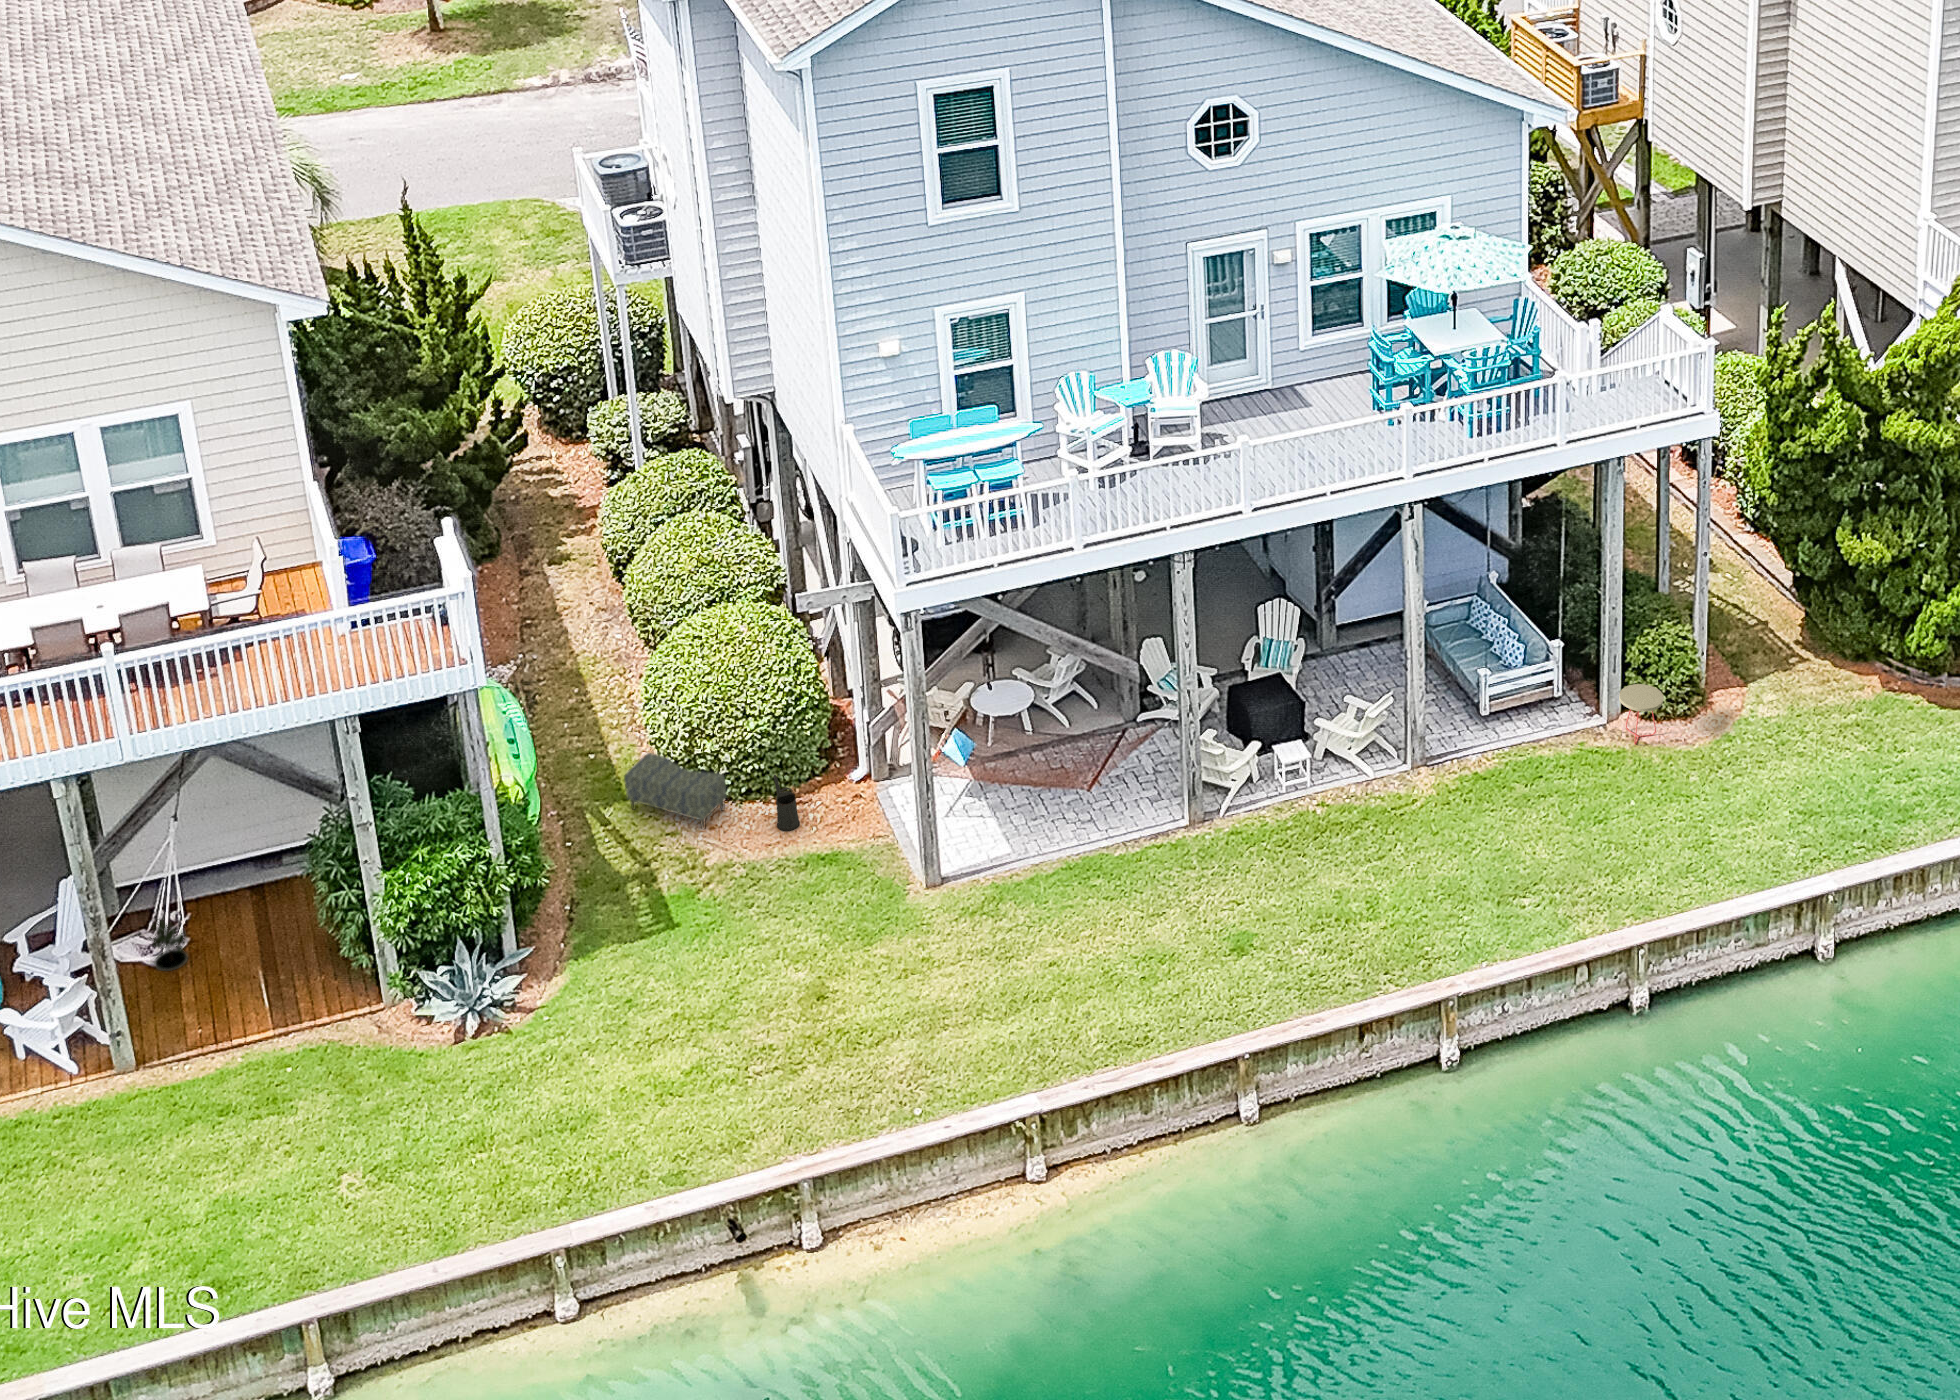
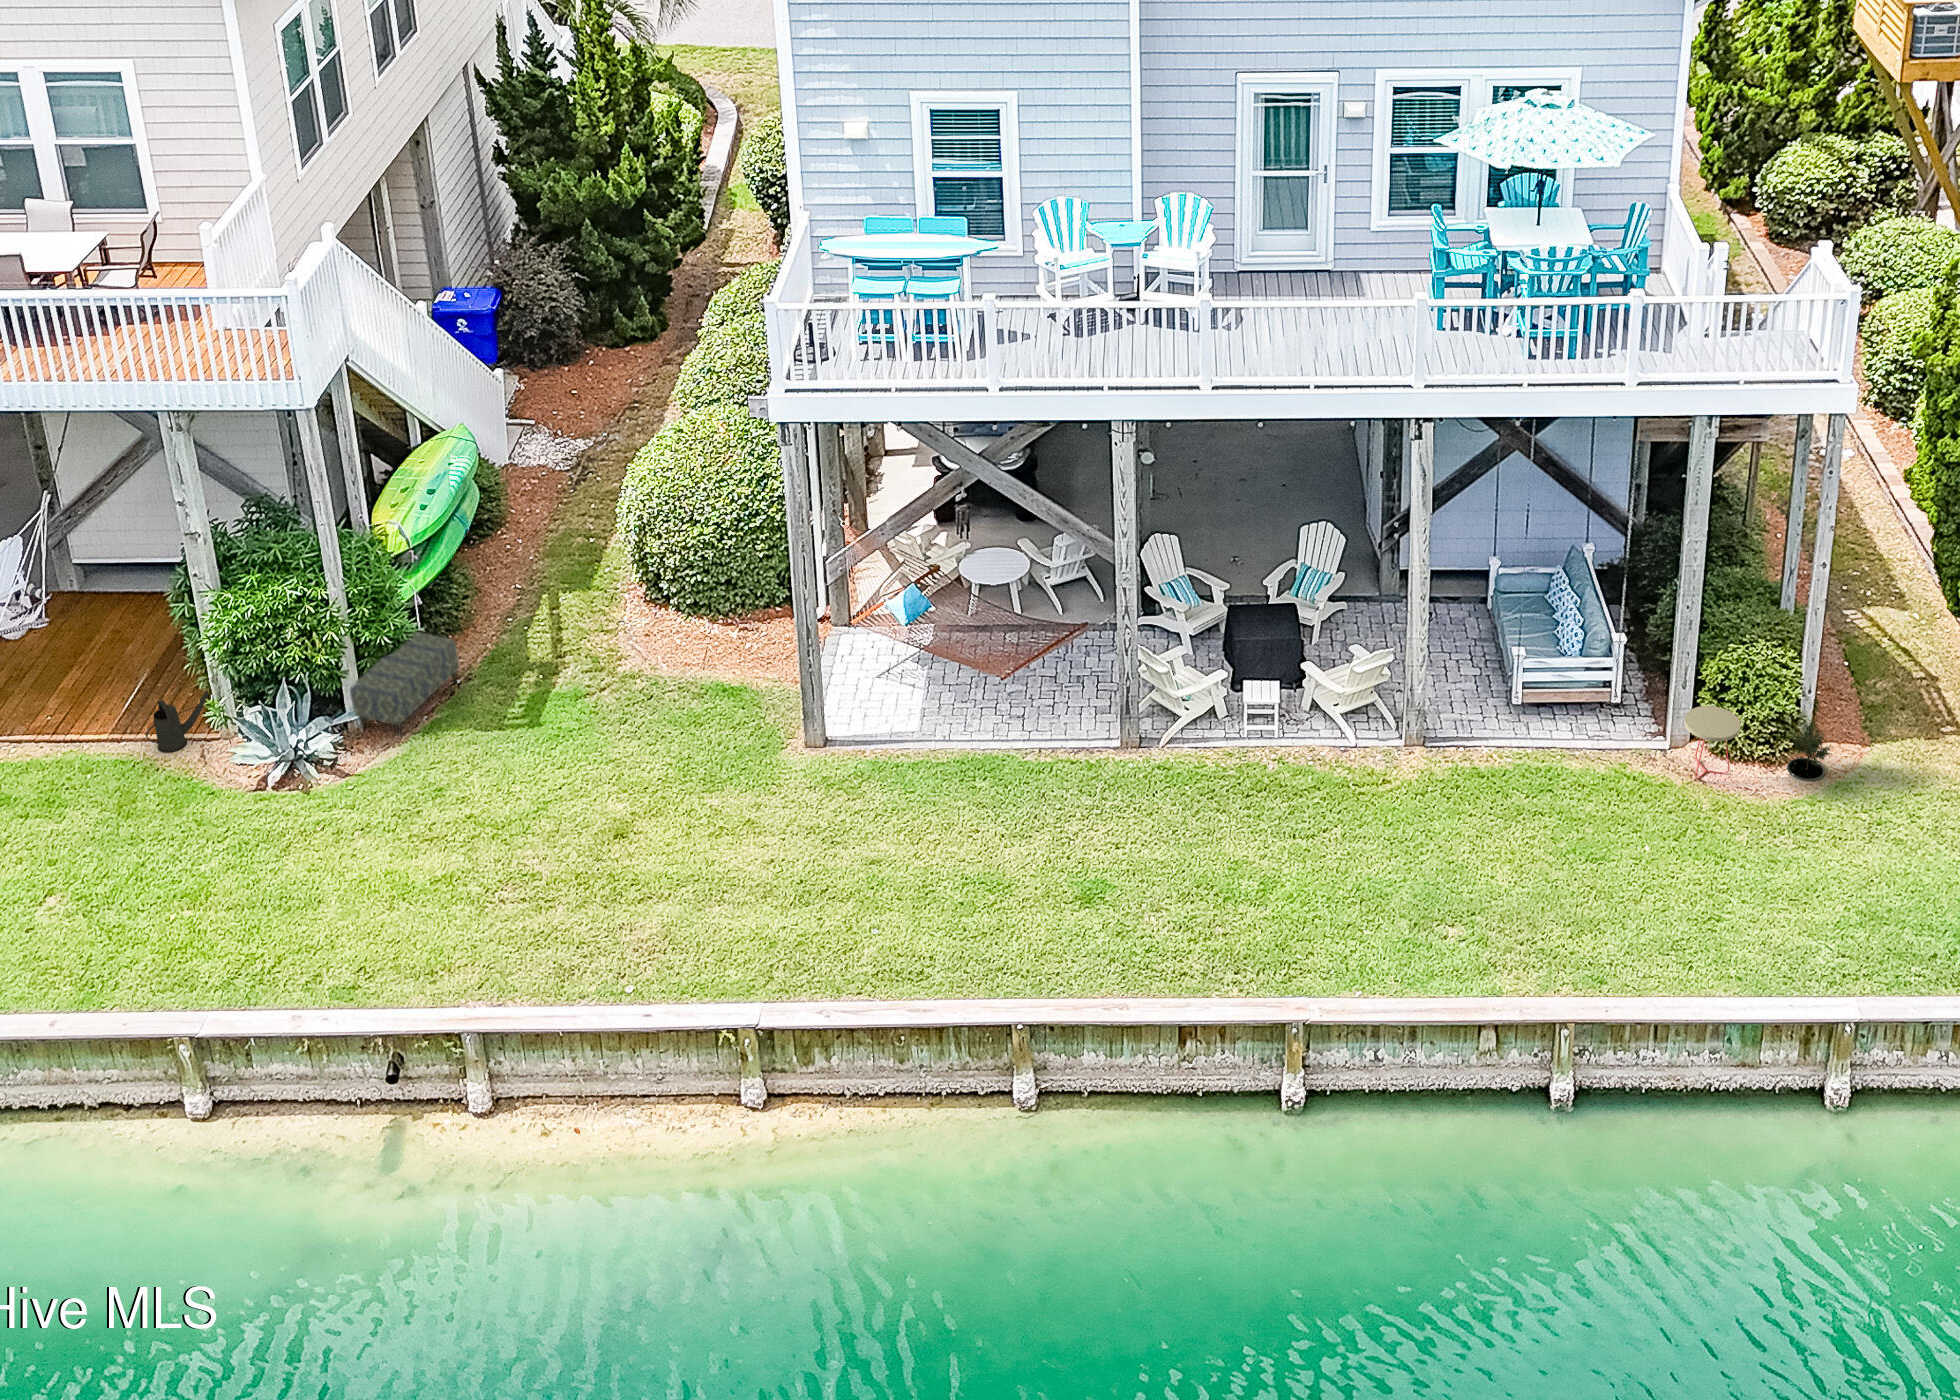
bench: present [624,753,727,829] -> present [350,632,459,736]
watering can: present [773,775,800,832] -> present [146,692,209,753]
potted tree: present [150,919,188,971] -> present [1787,720,1832,781]

